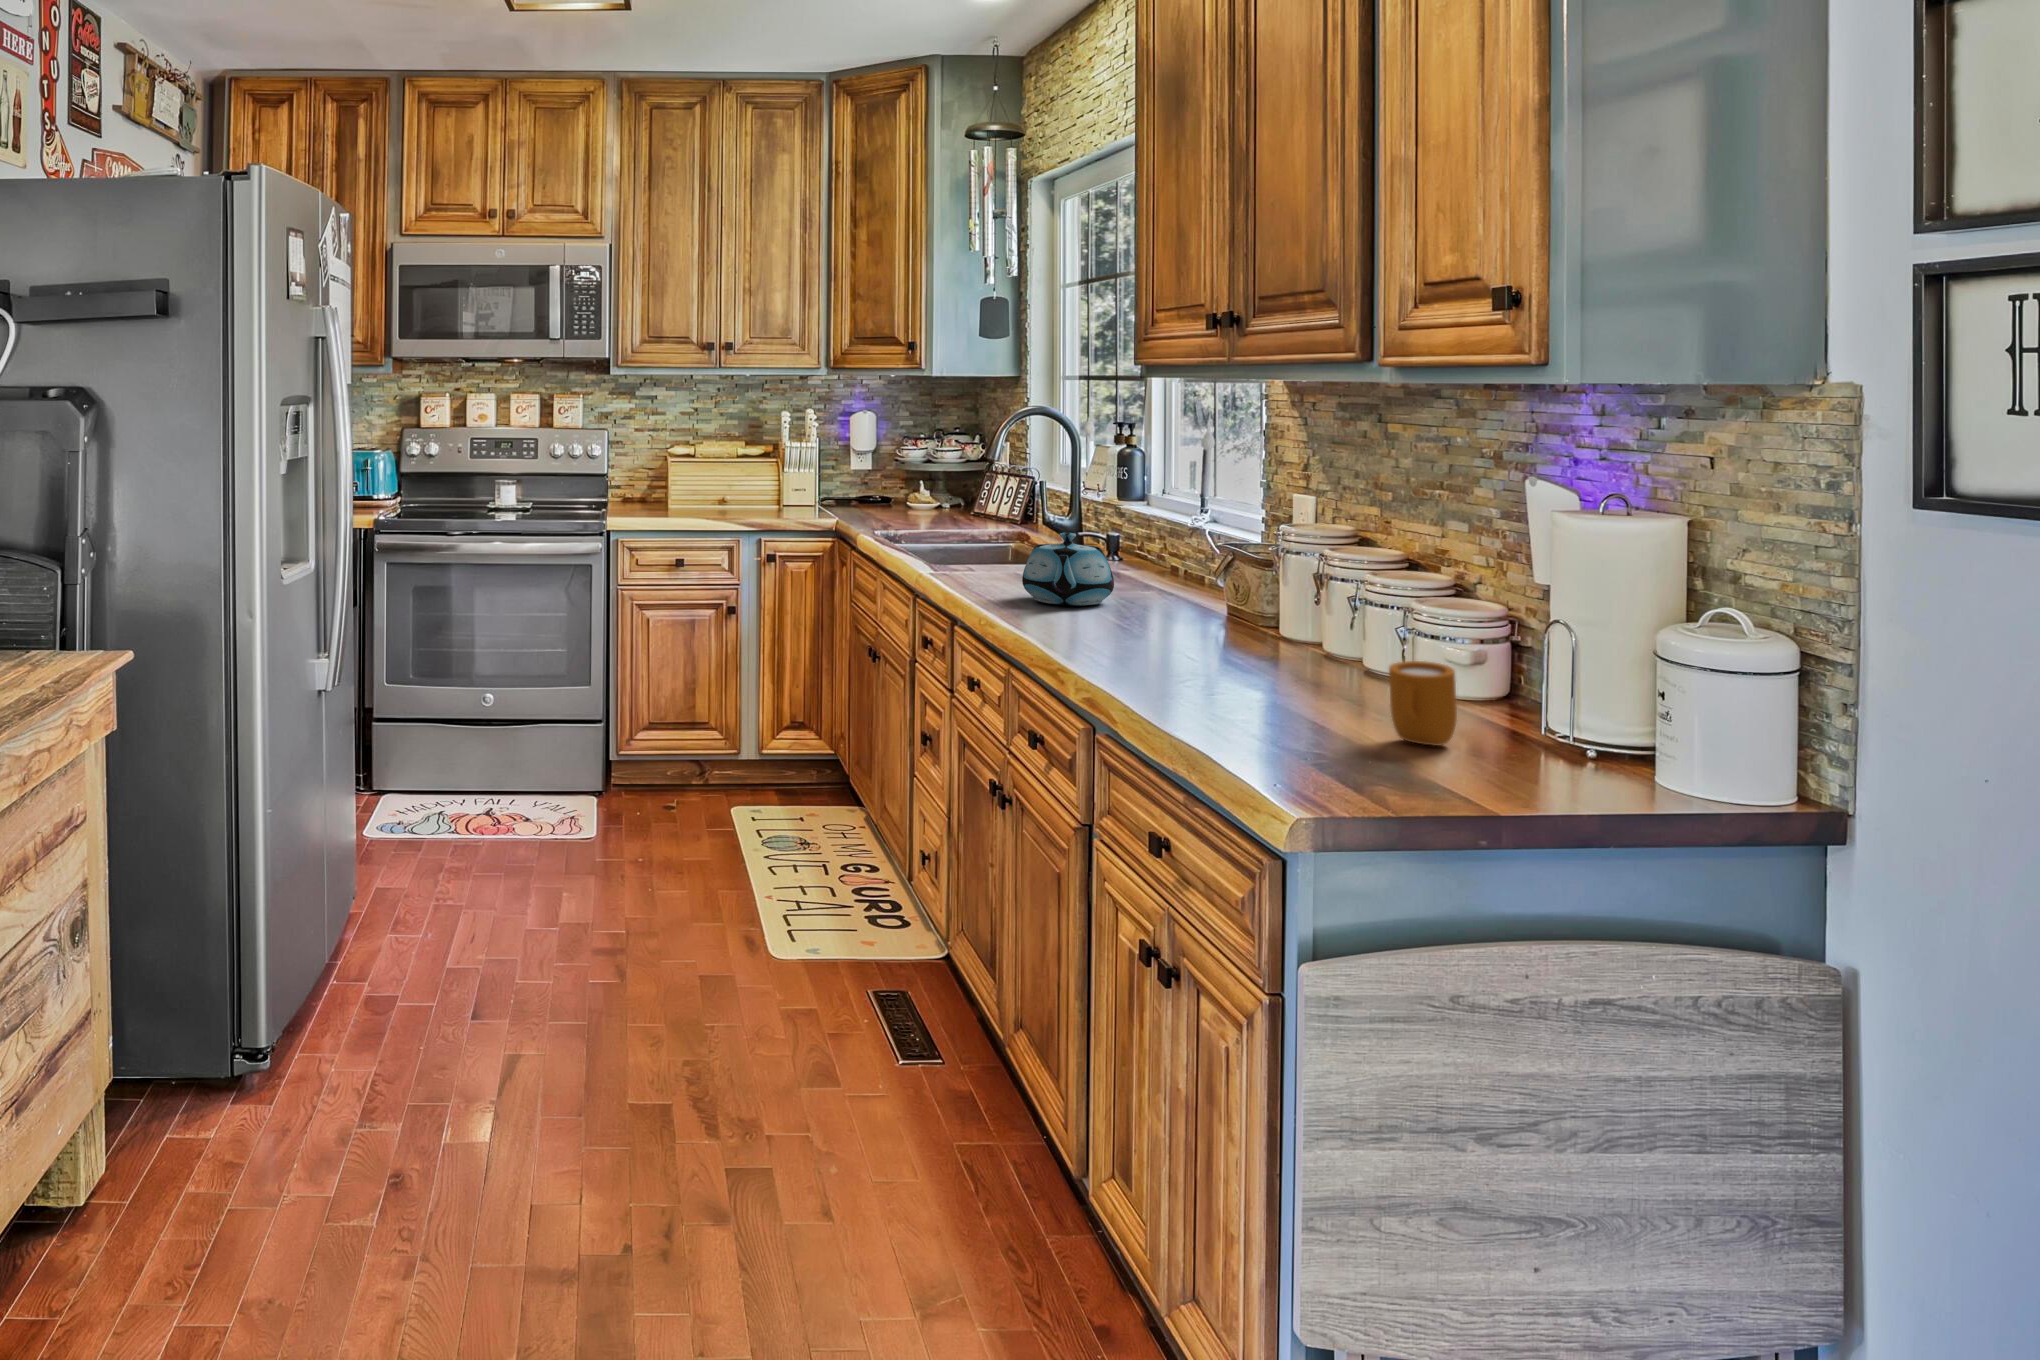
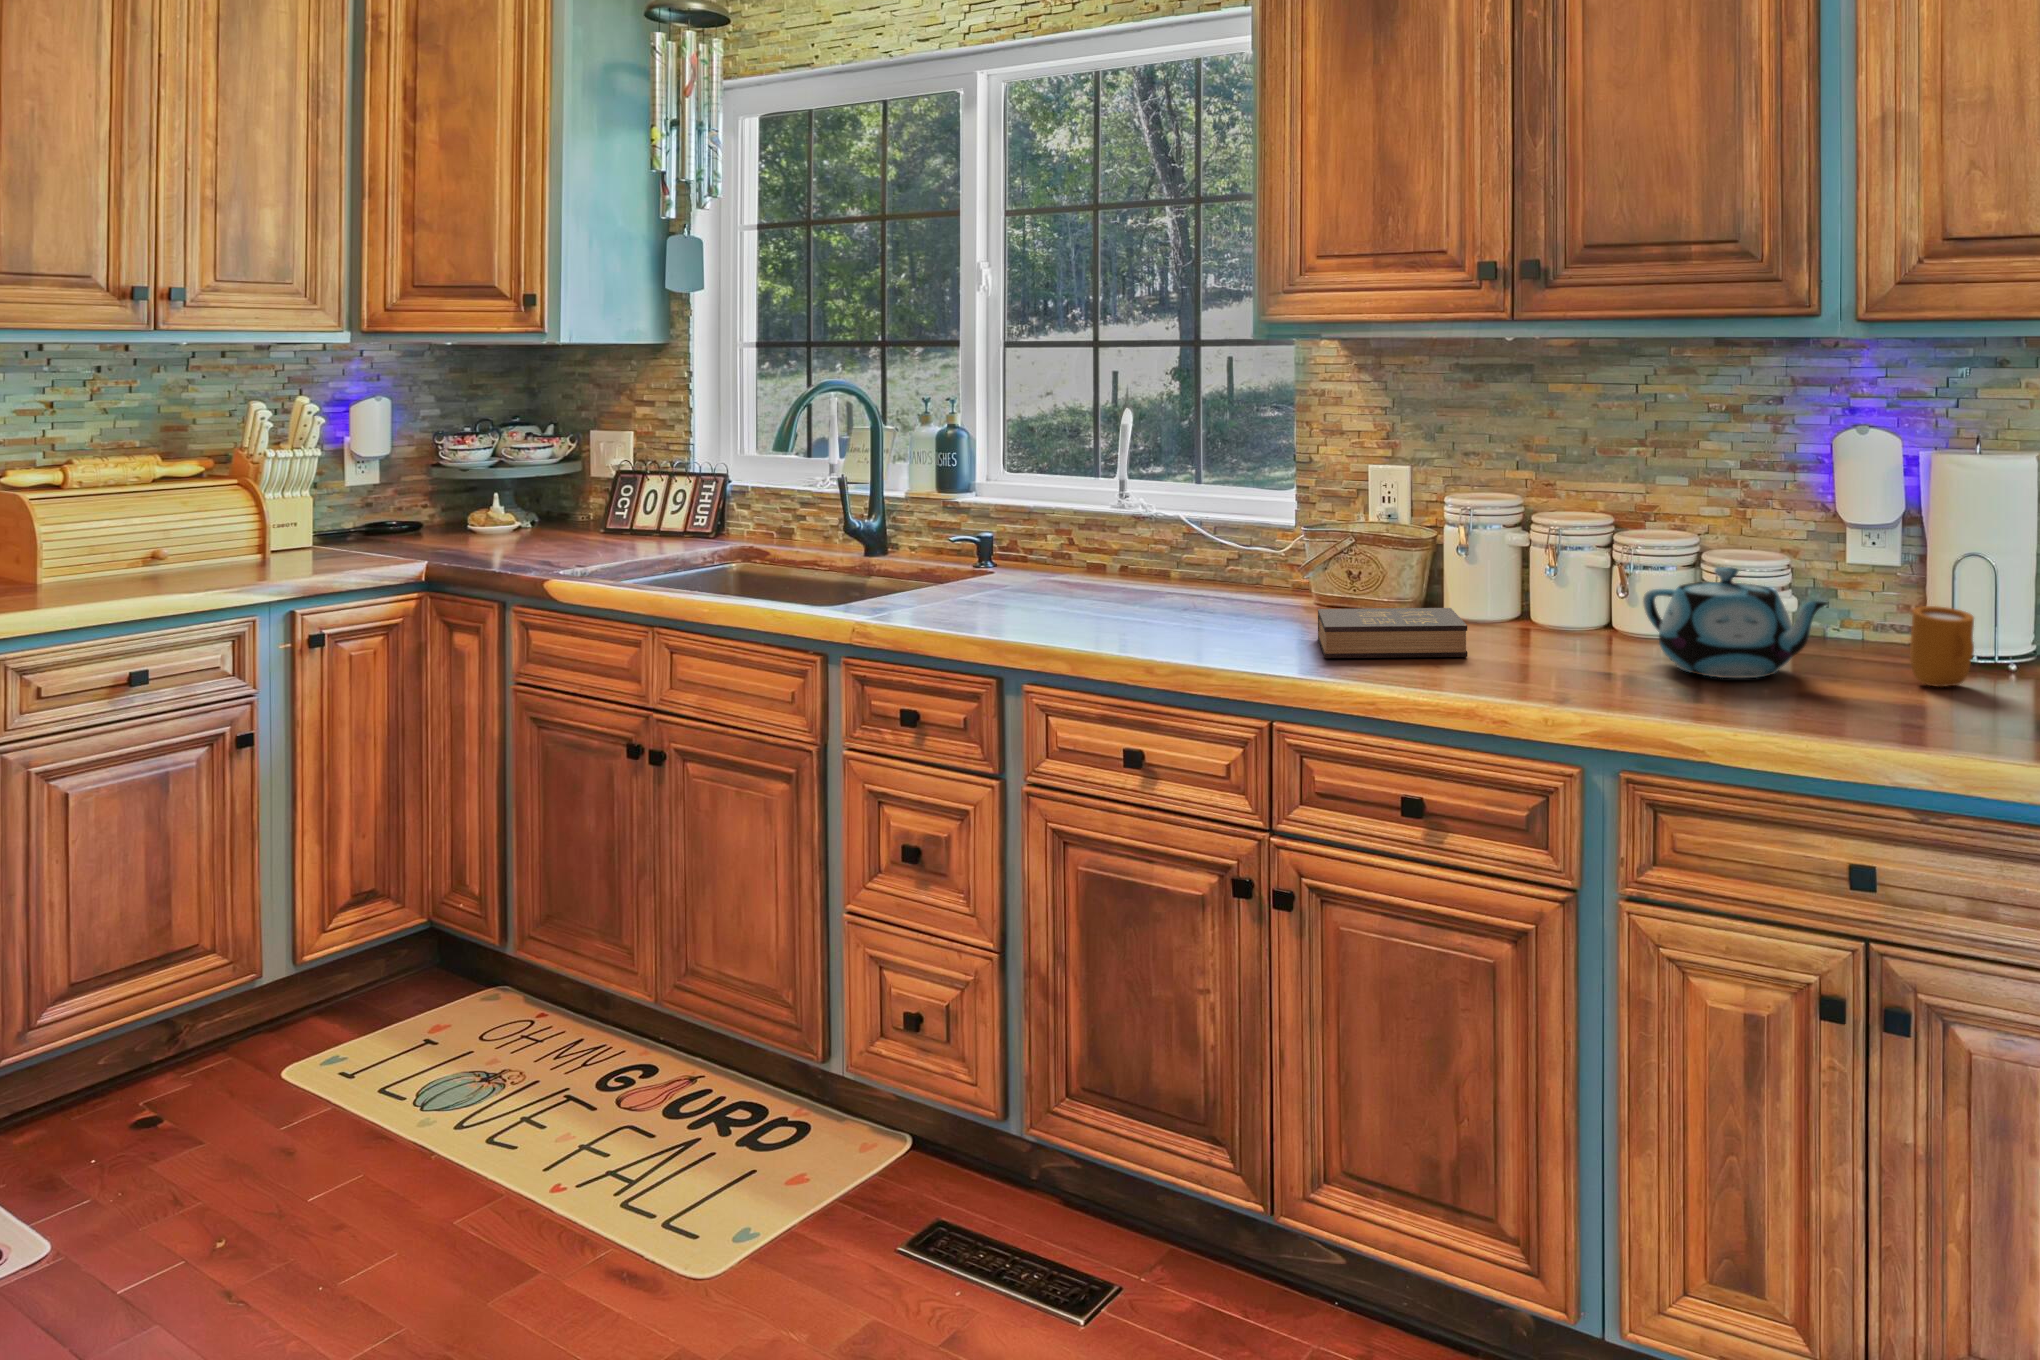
teapot: present [1022,533,1114,605] -> present [1643,567,1829,678]
hardback book: none [1047,602,1202,651] -> present [1318,608,1467,658]

